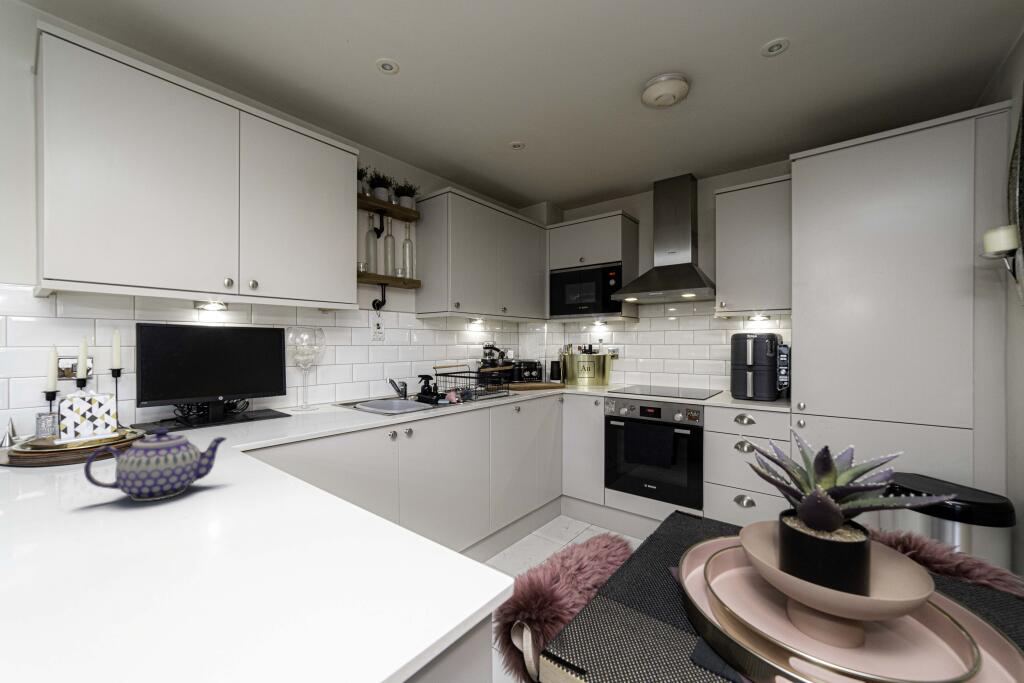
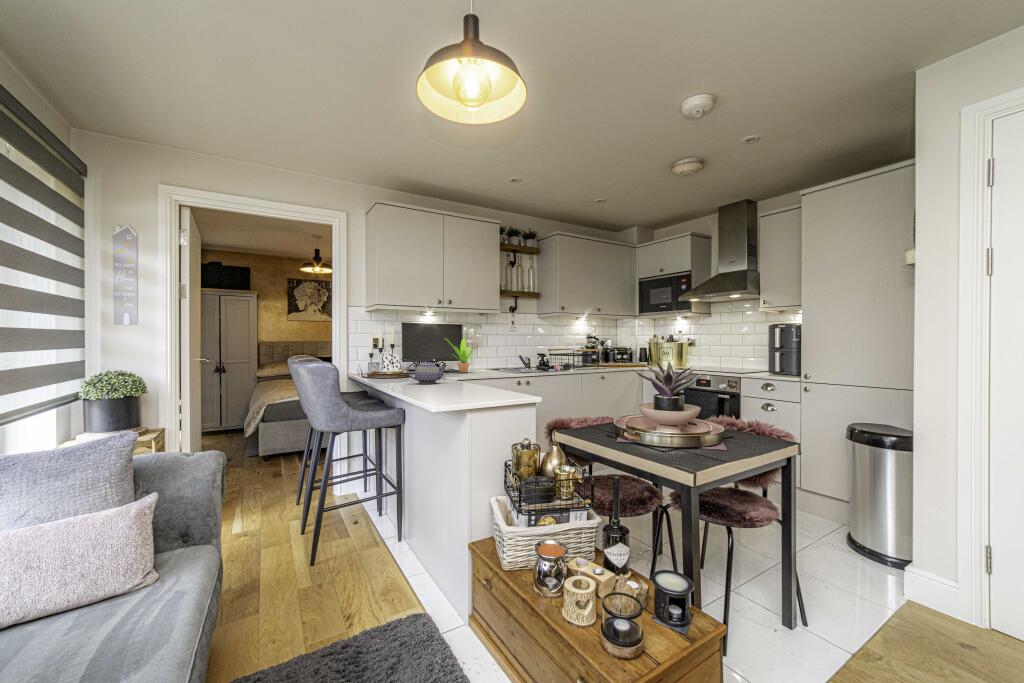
potted plant: none [244,354,316,421] -> present [446,338,477,373]

